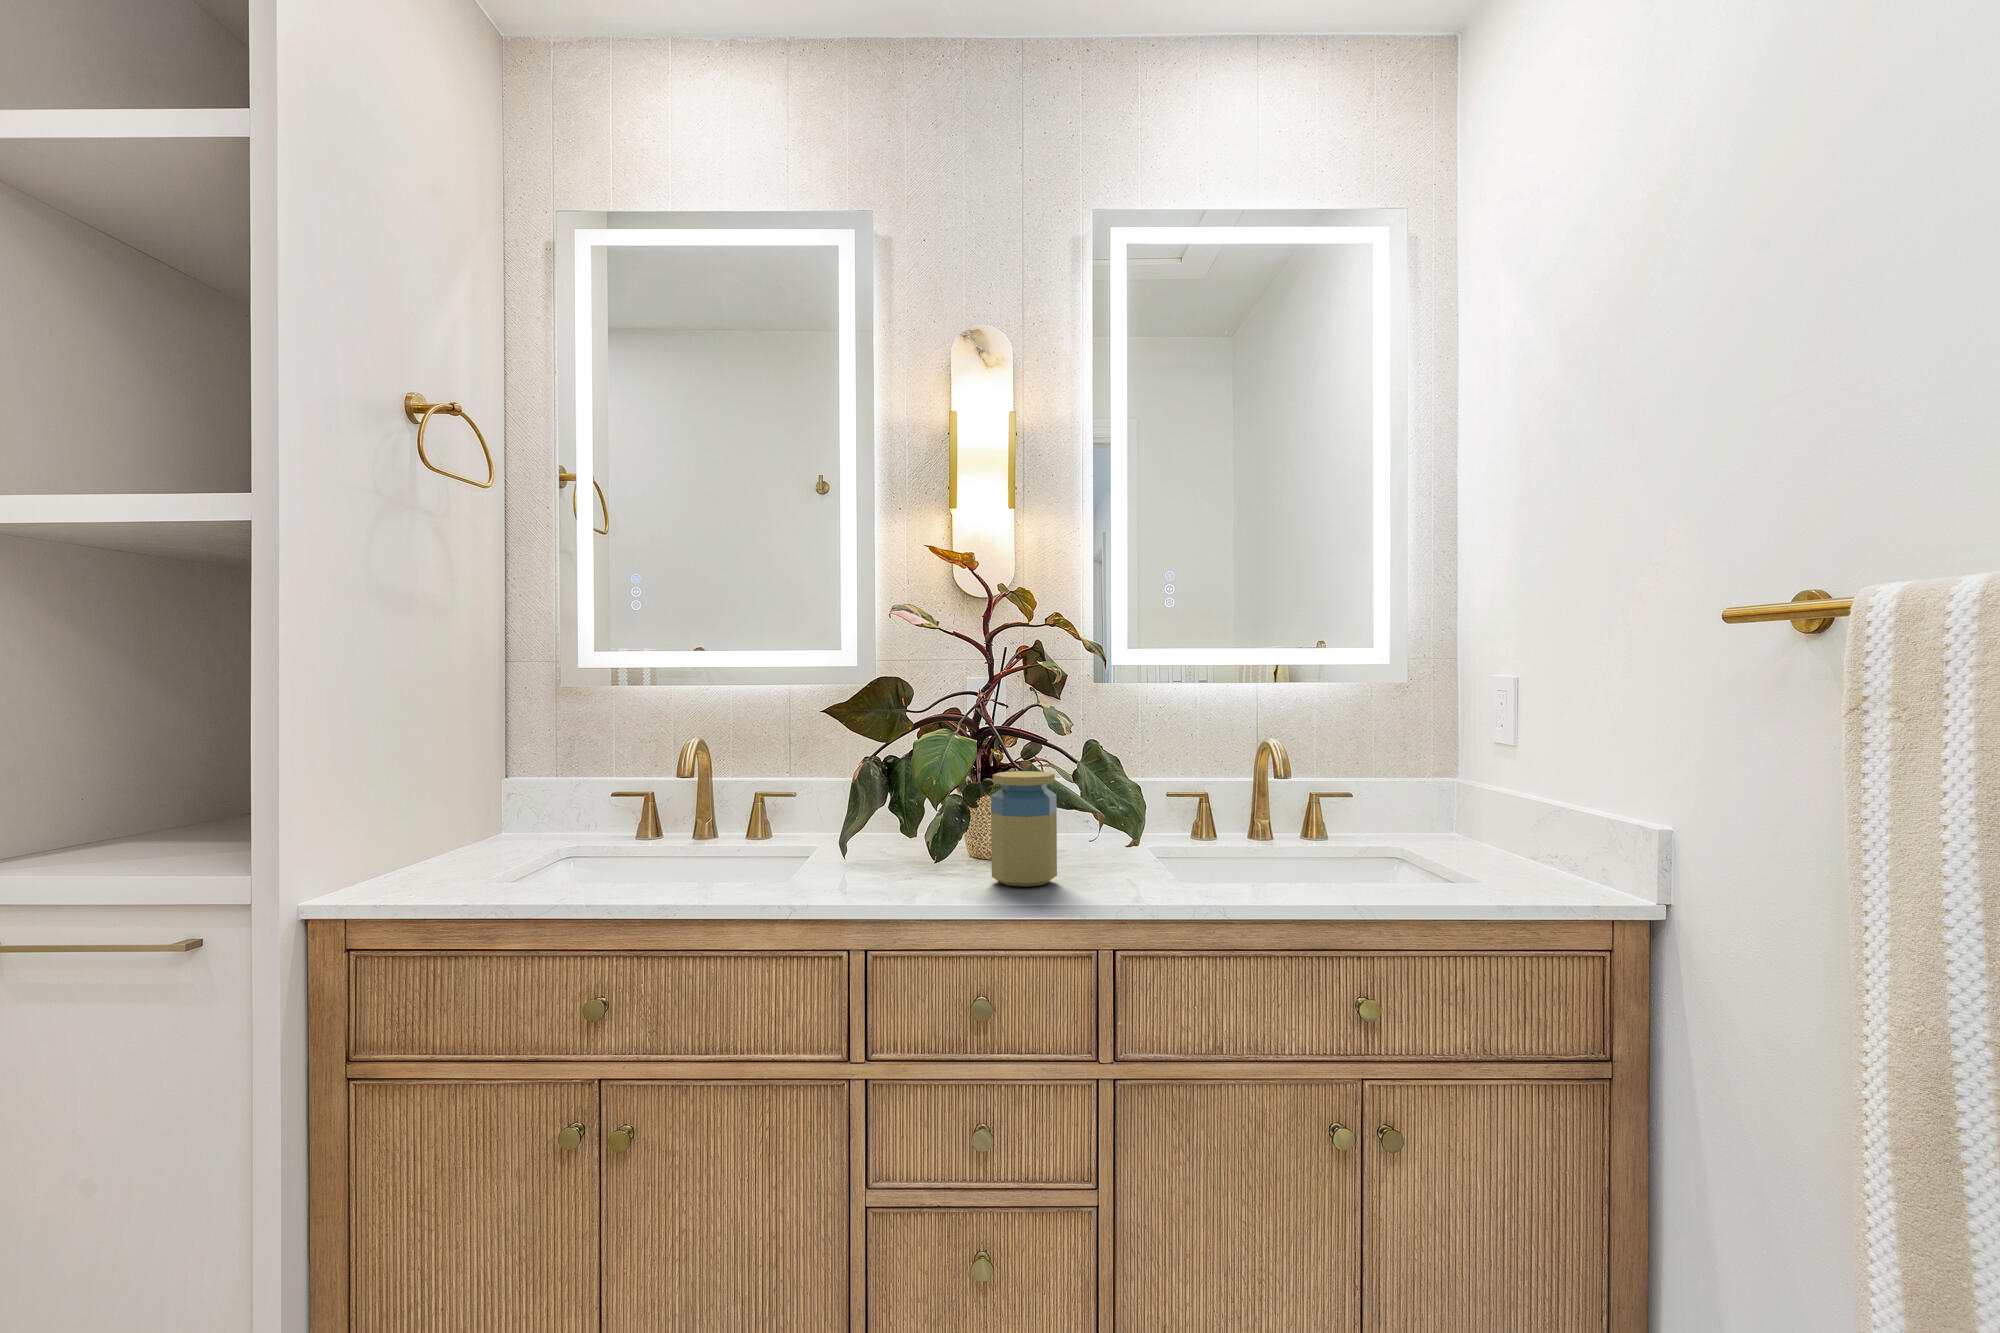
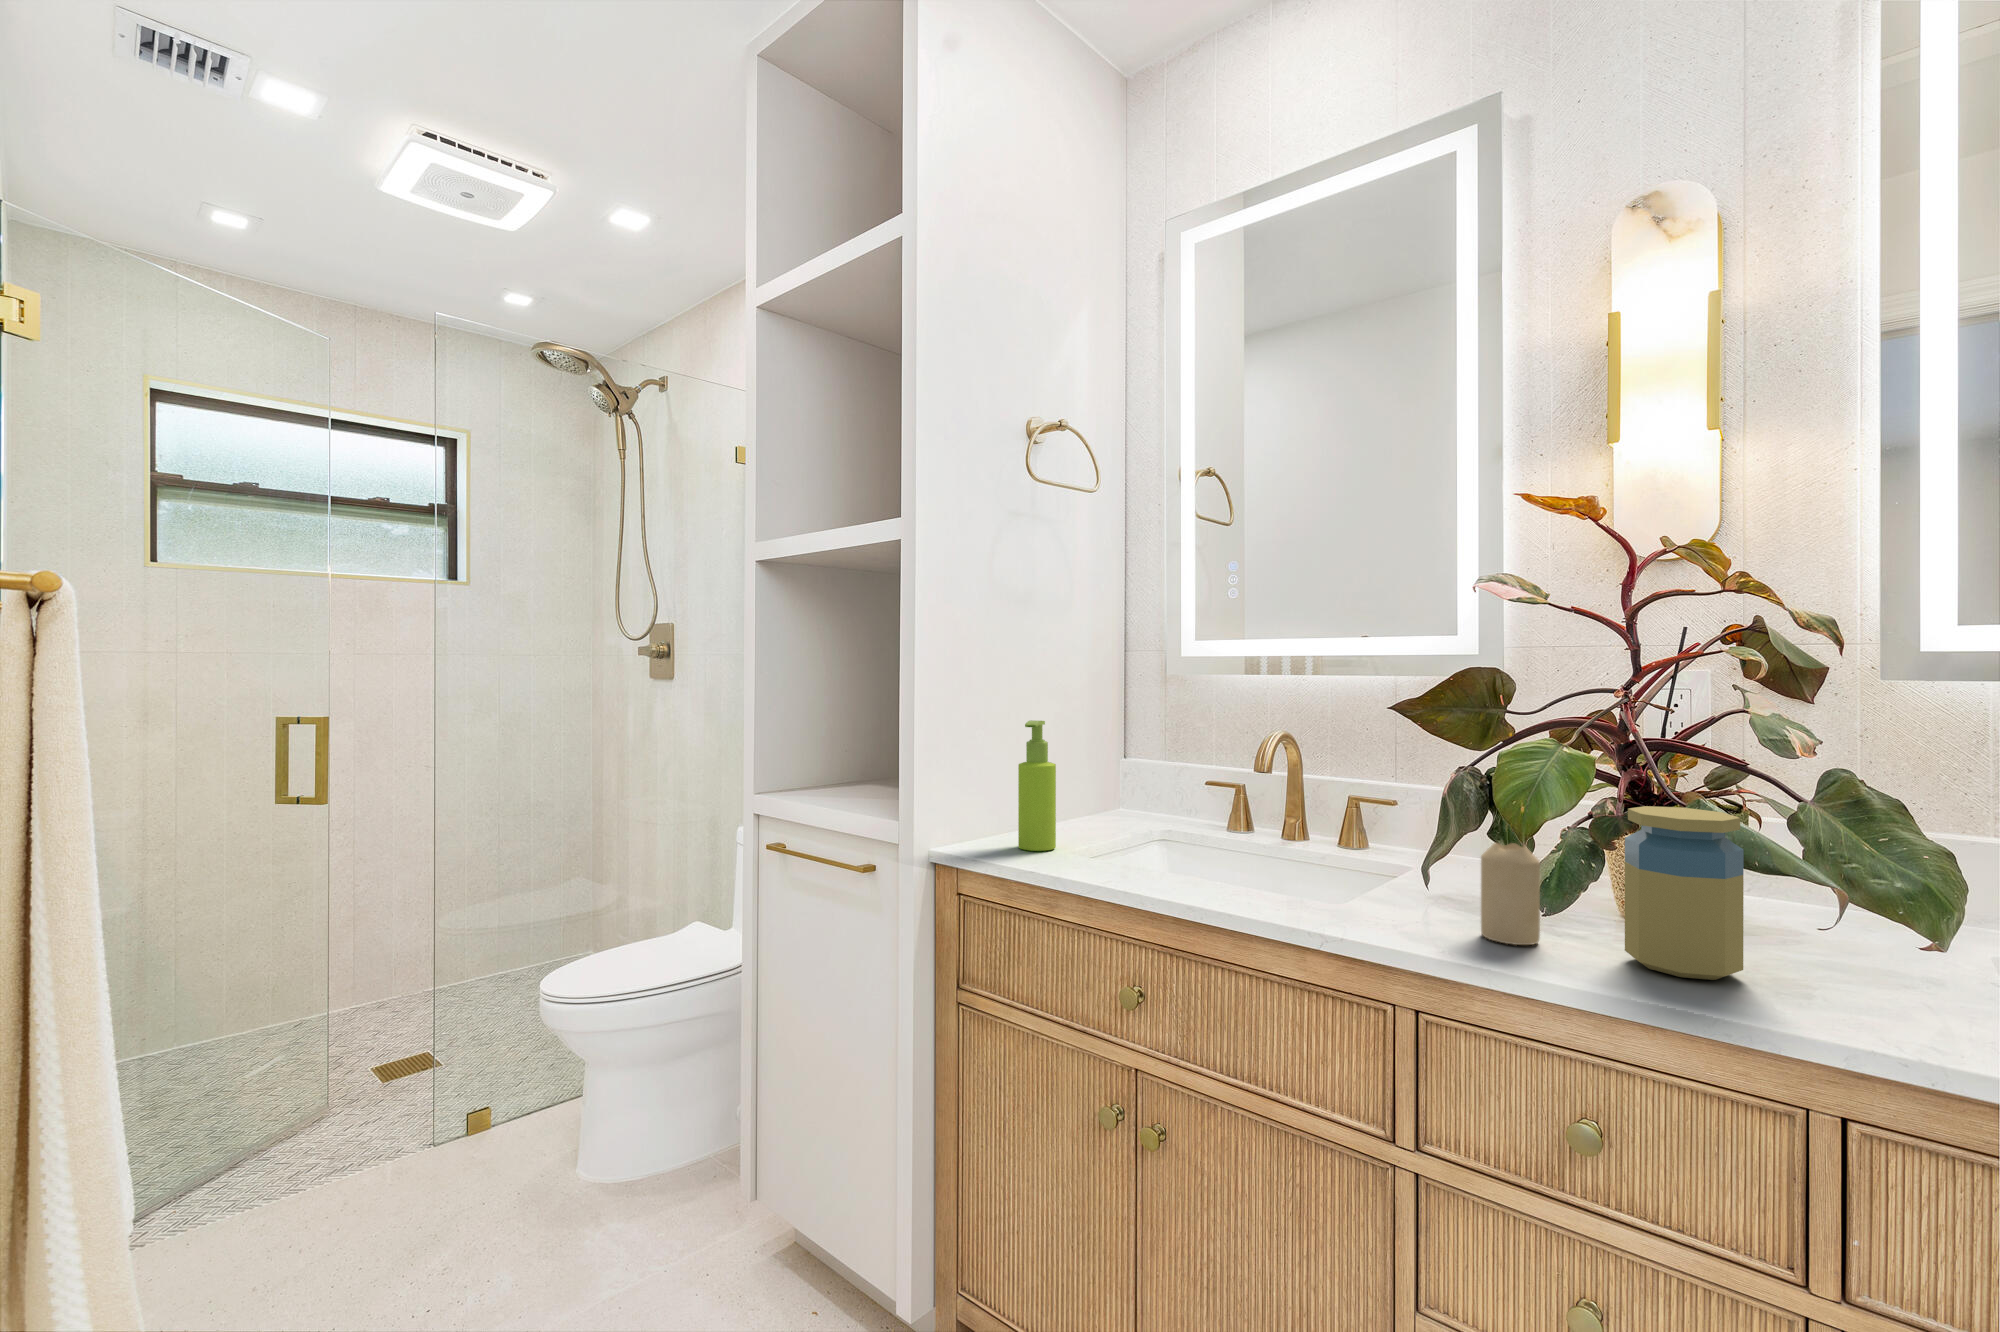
soap dispenser: none [418,738,466,885] -> present [1018,720,1056,851]
candle: none [899,810,939,886] -> present [1481,843,1540,945]

